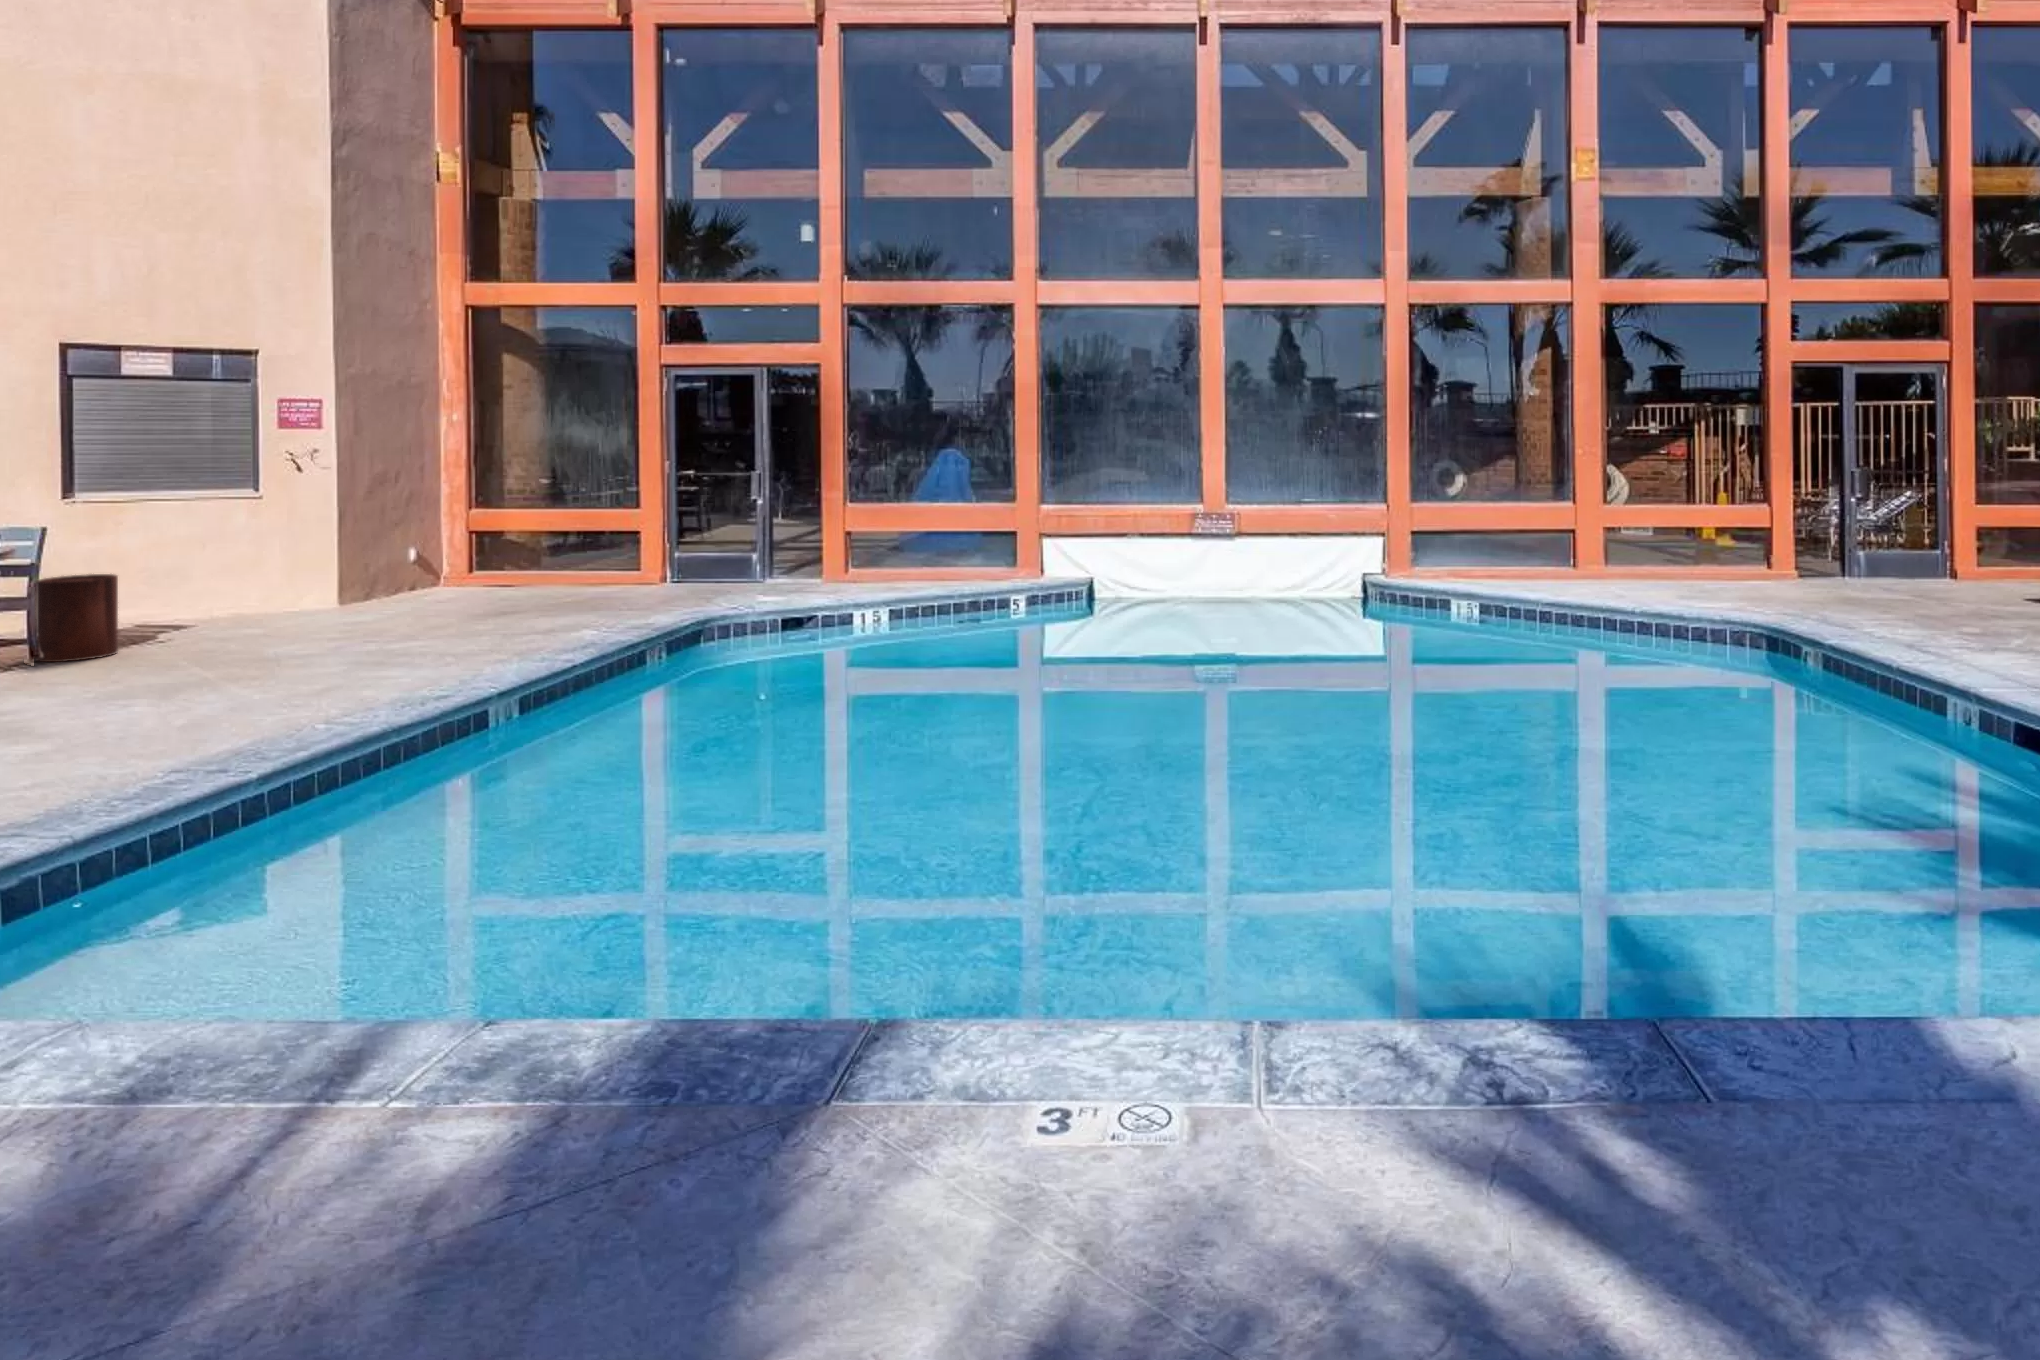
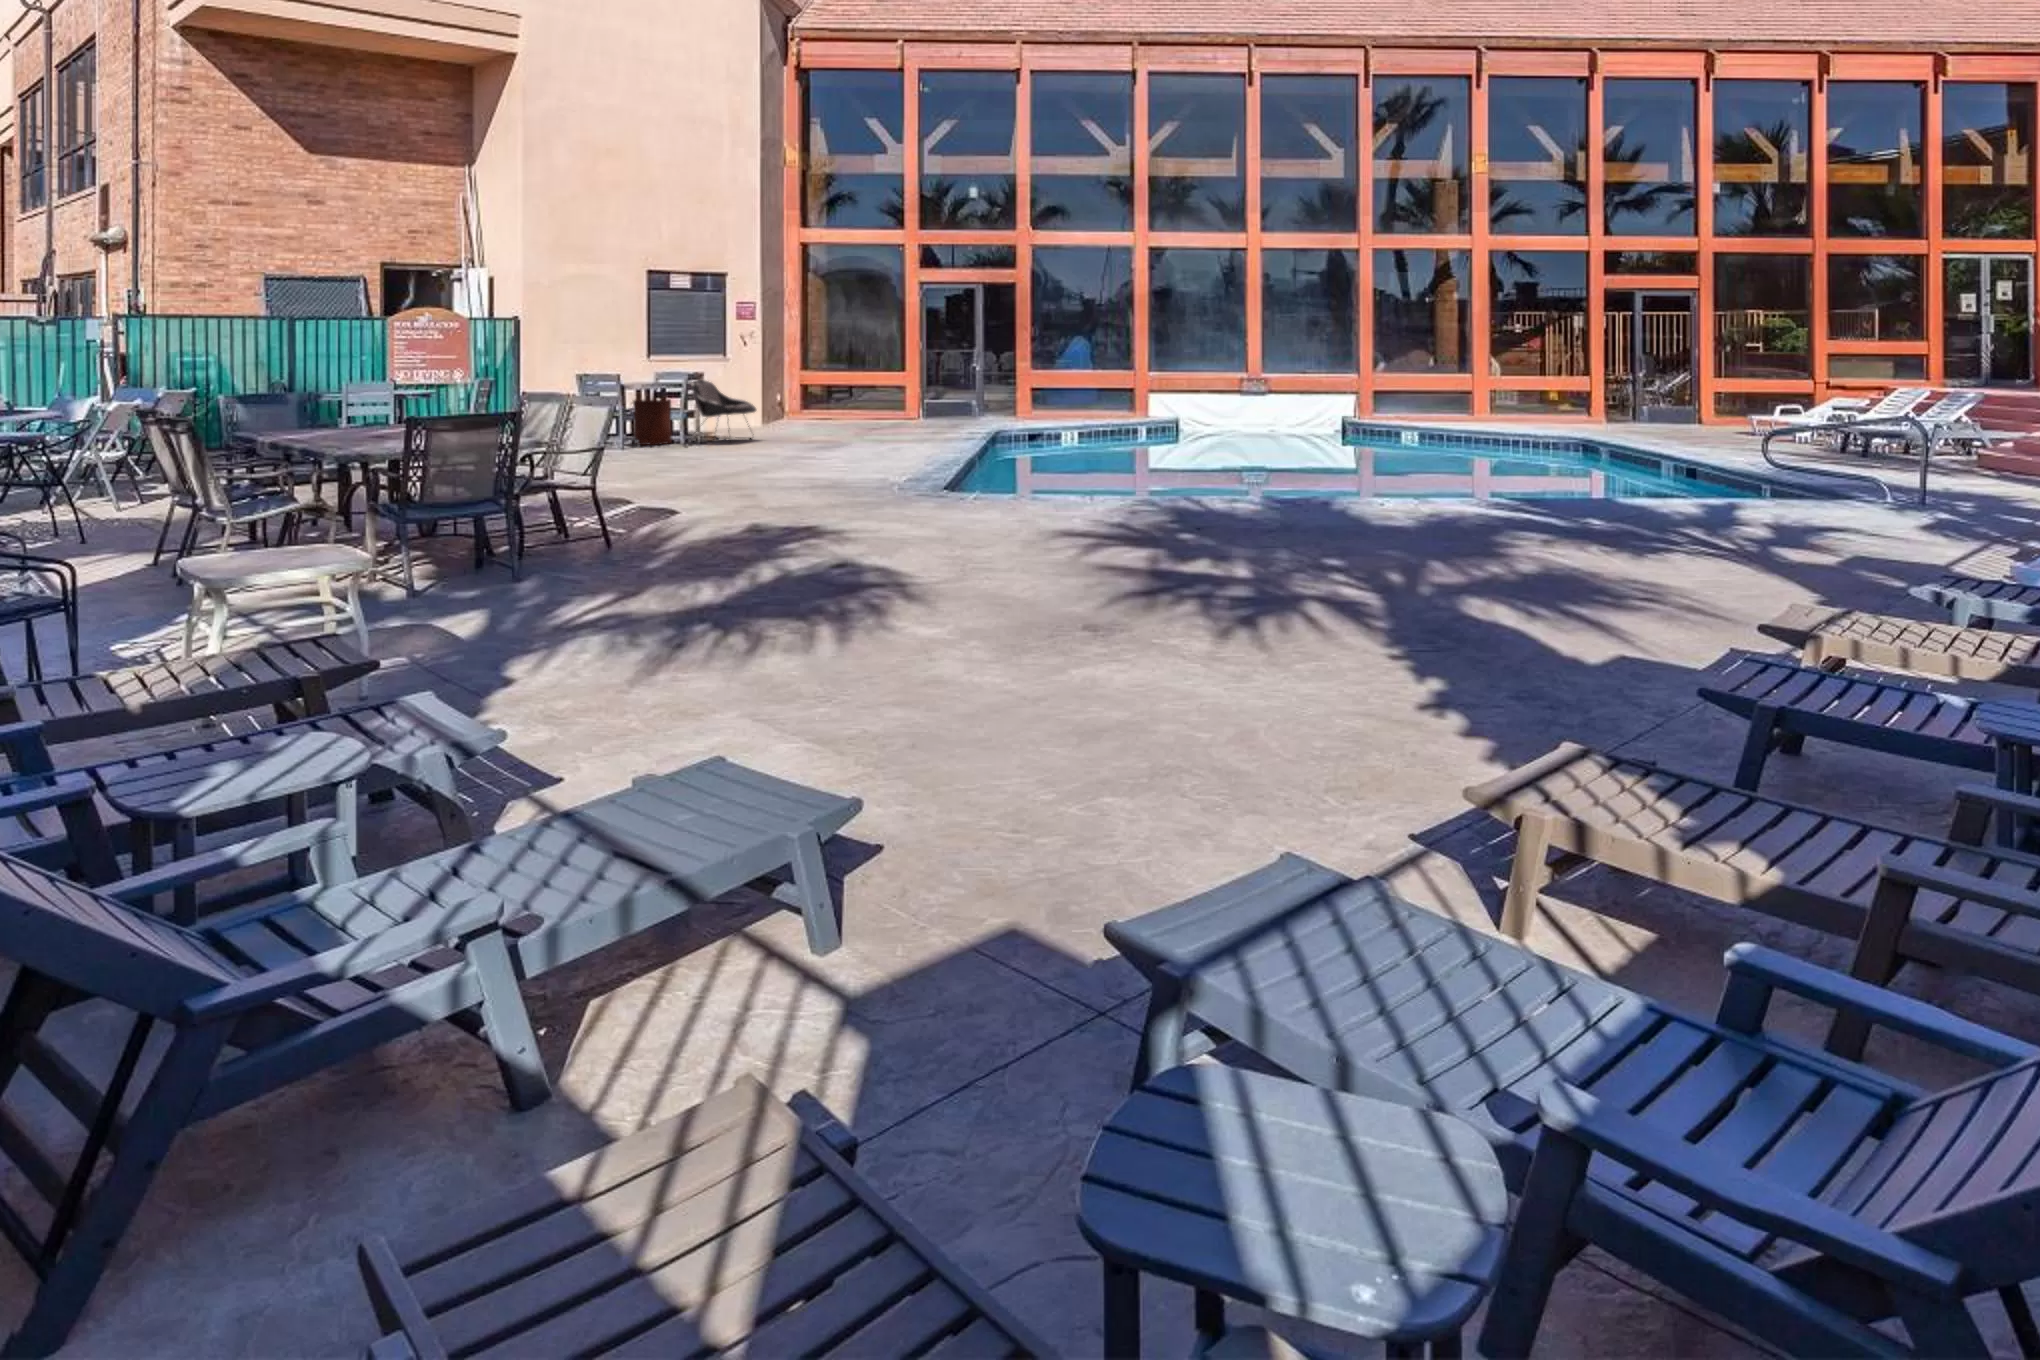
lounge chair: none [151,538,295,655] -> present [691,380,756,442]

